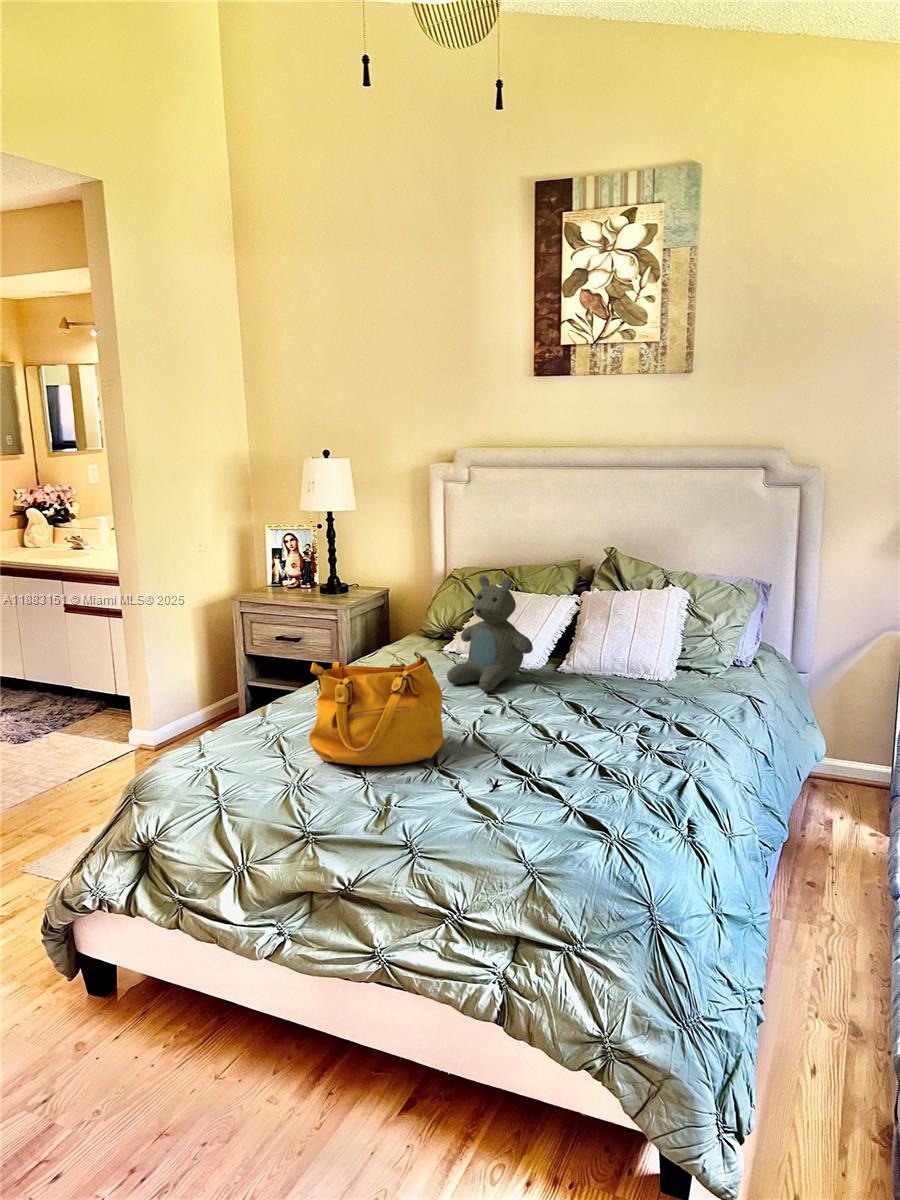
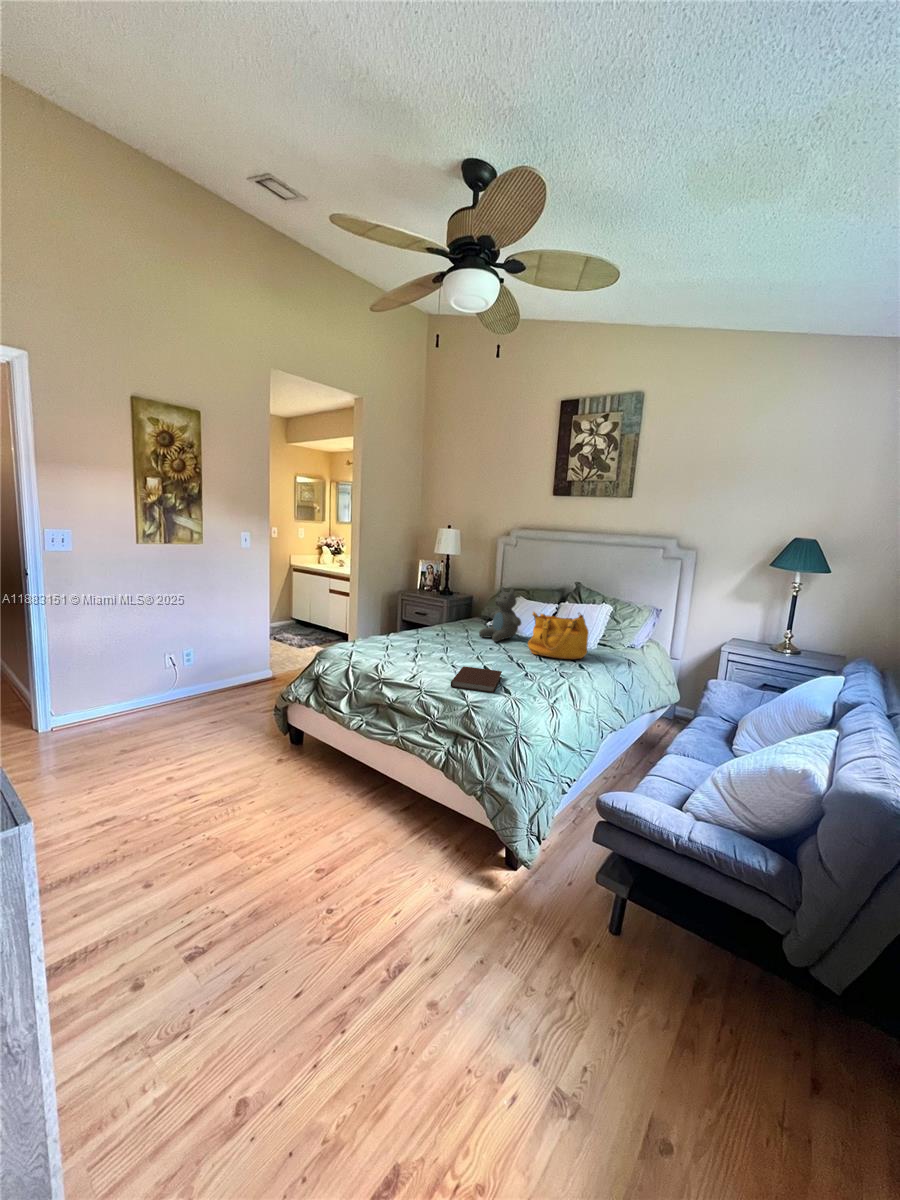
handbag: present [309,652,444,766] -> present [528,612,588,659]
notebook: none [474,772,572,832] -> present [451,666,502,693]

